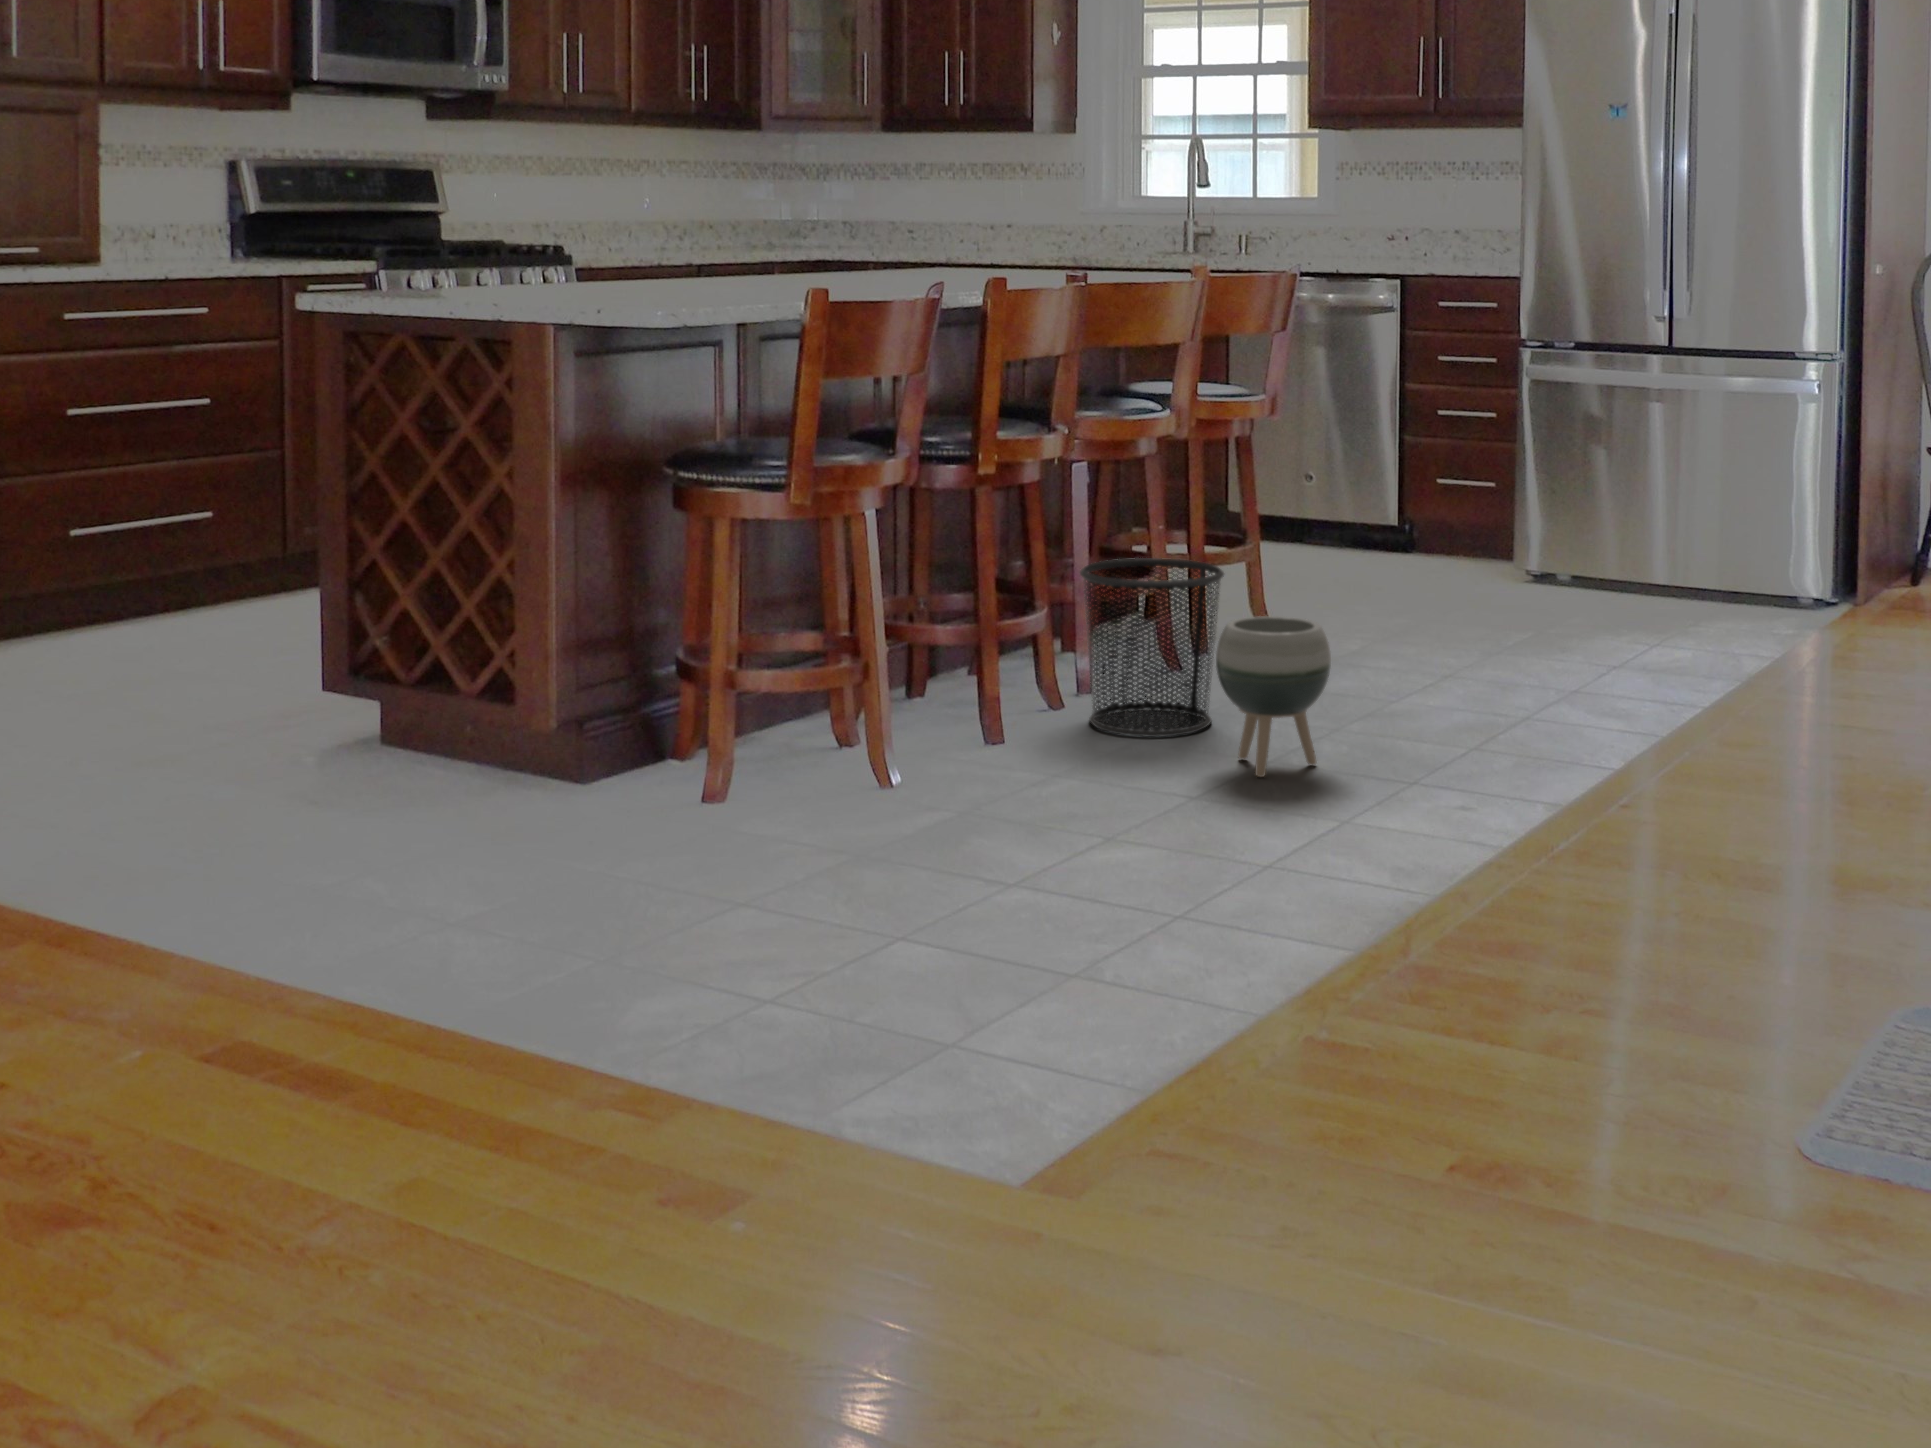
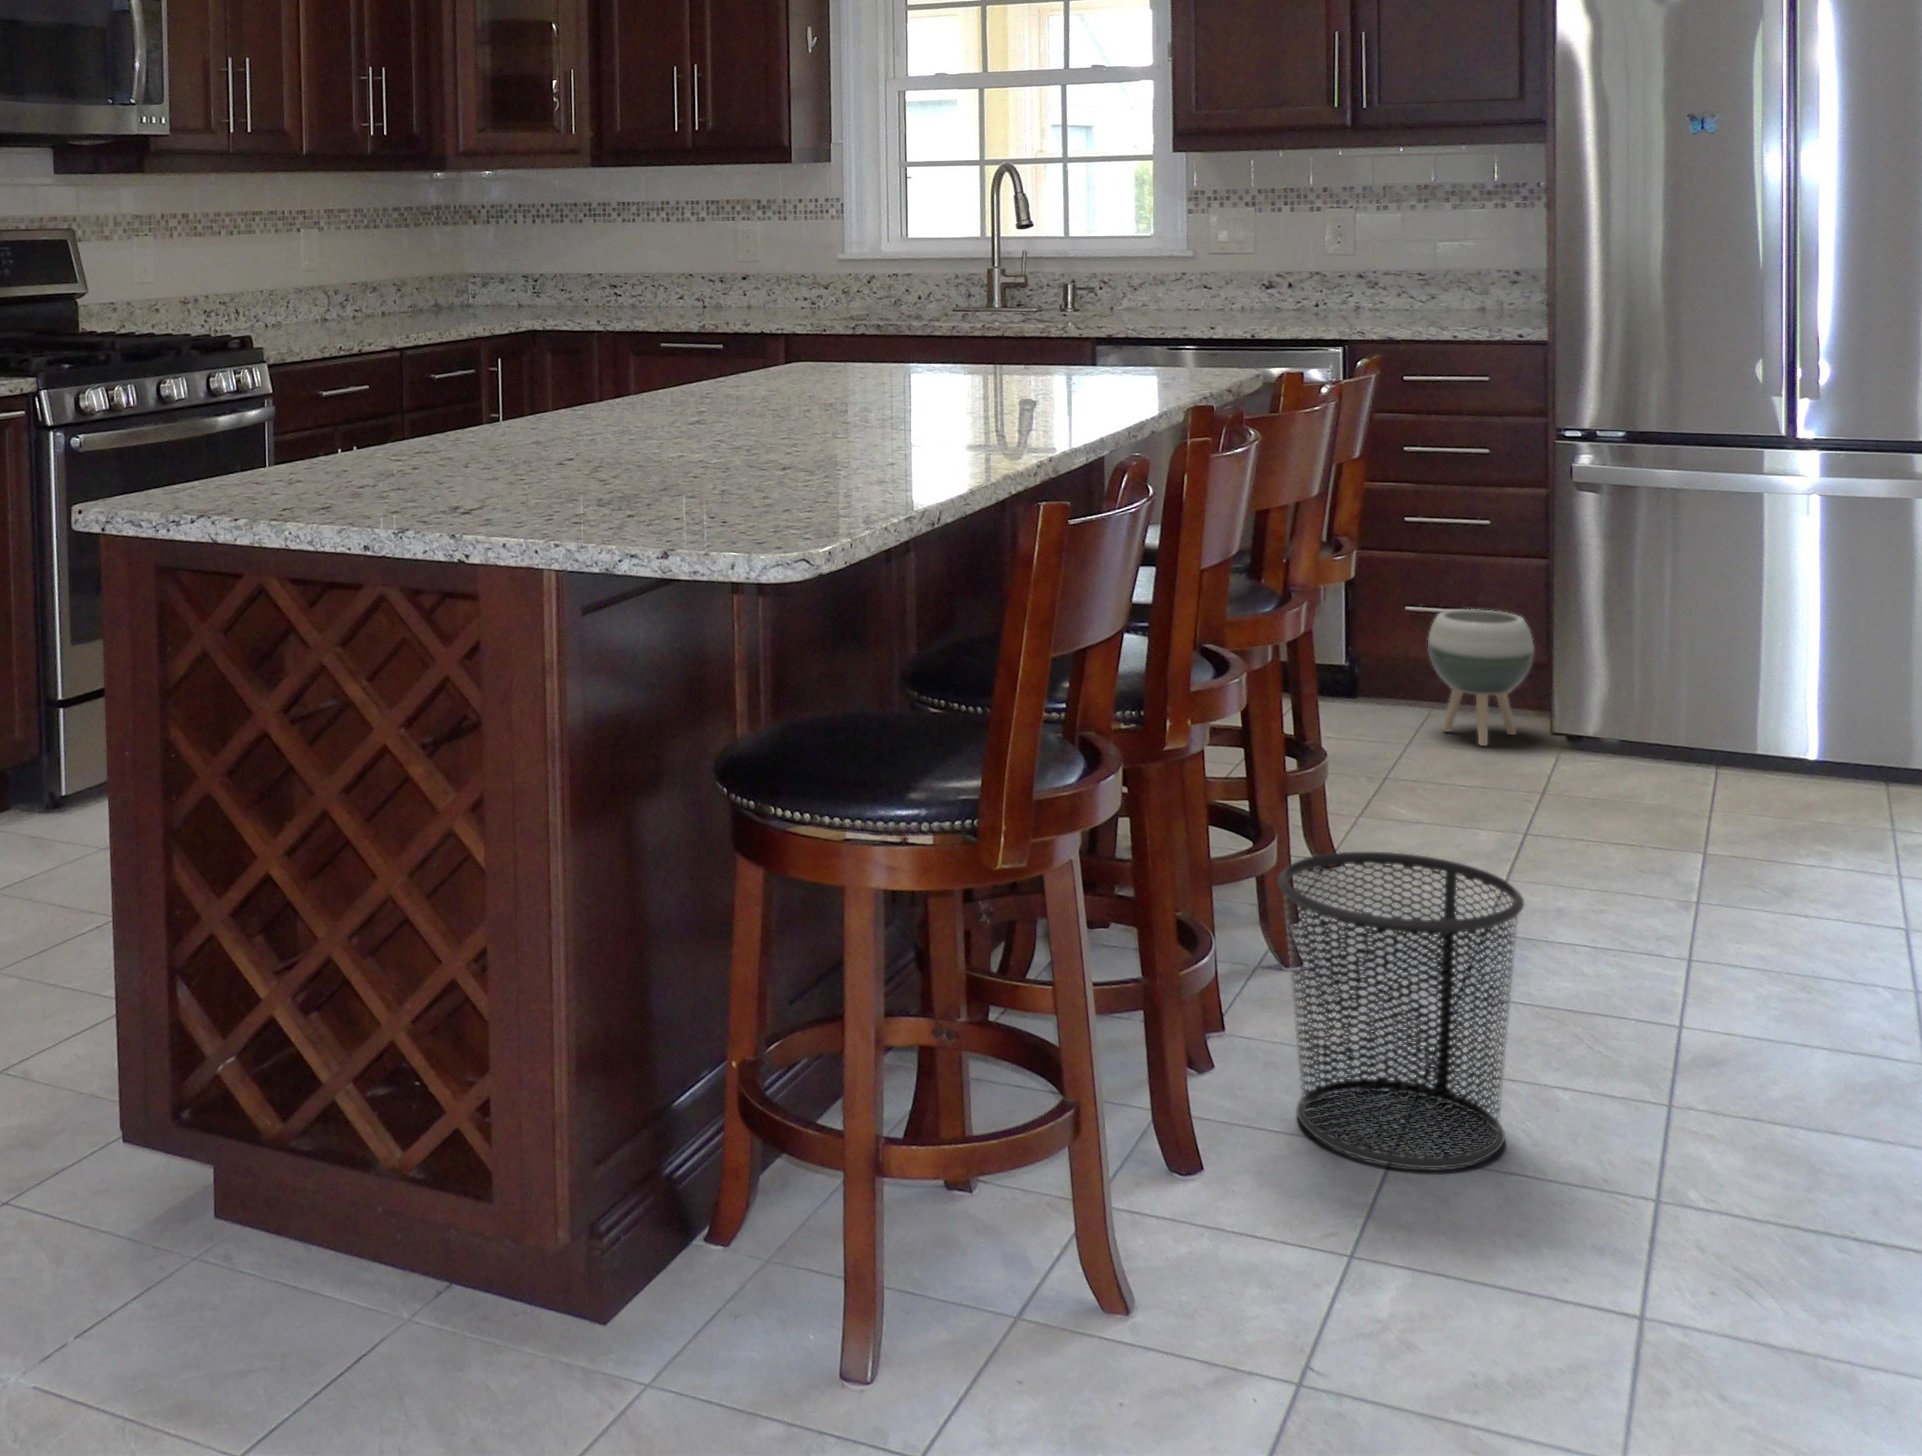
planter: present [1216,616,1331,777] -> present [1428,609,1534,746]

